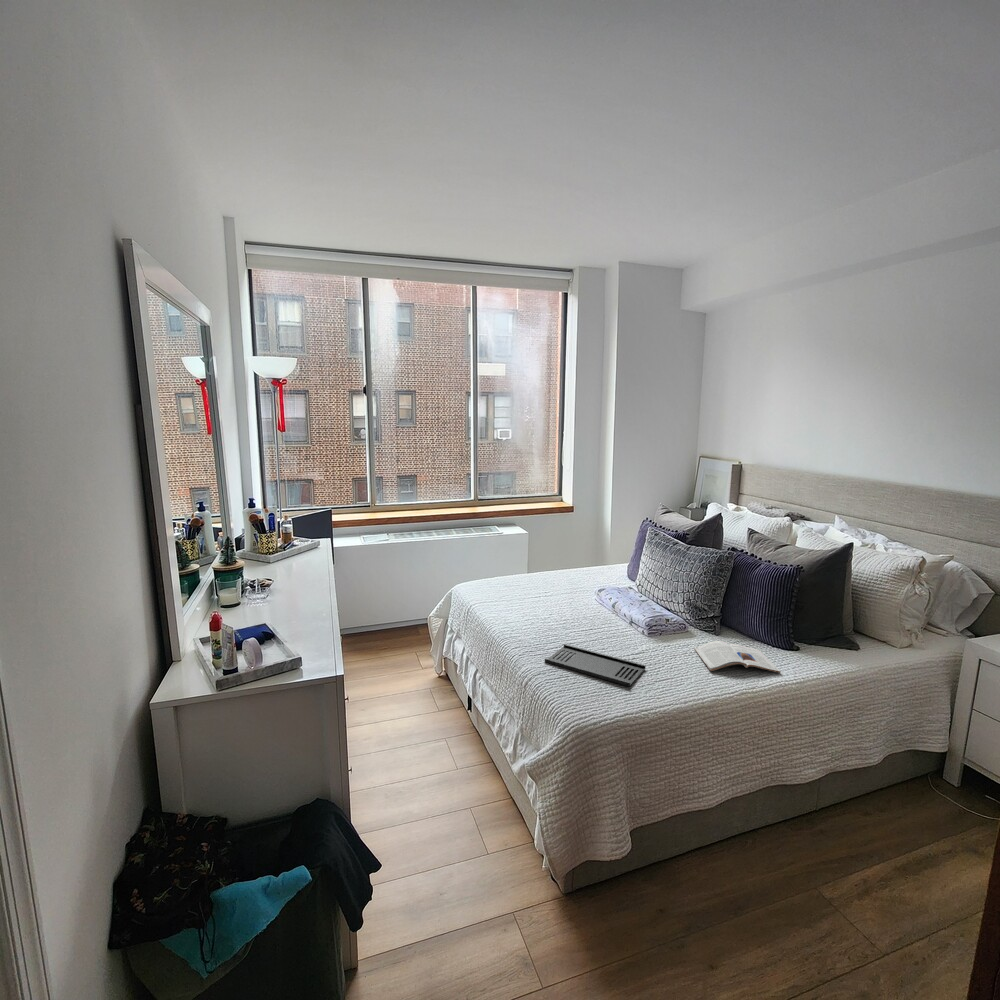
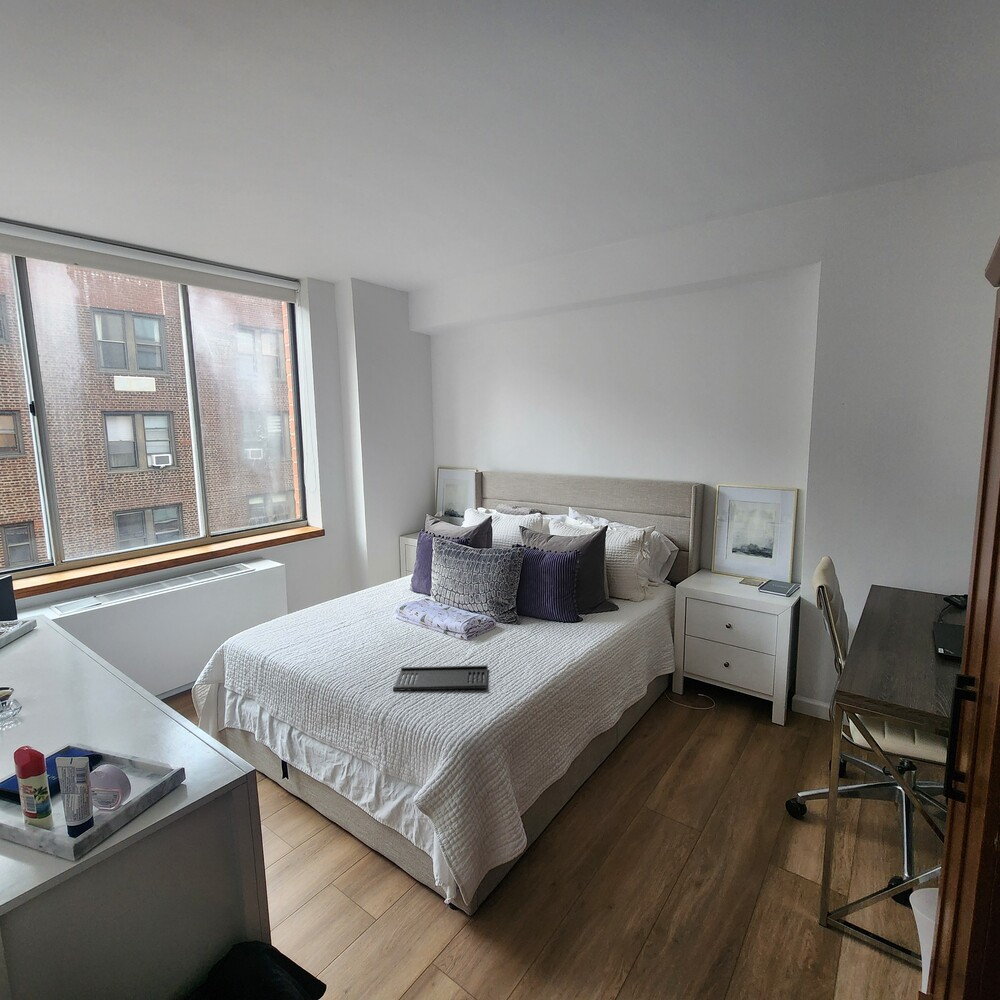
magazine: present [694,641,781,673] -> none [513,627,586,655]

